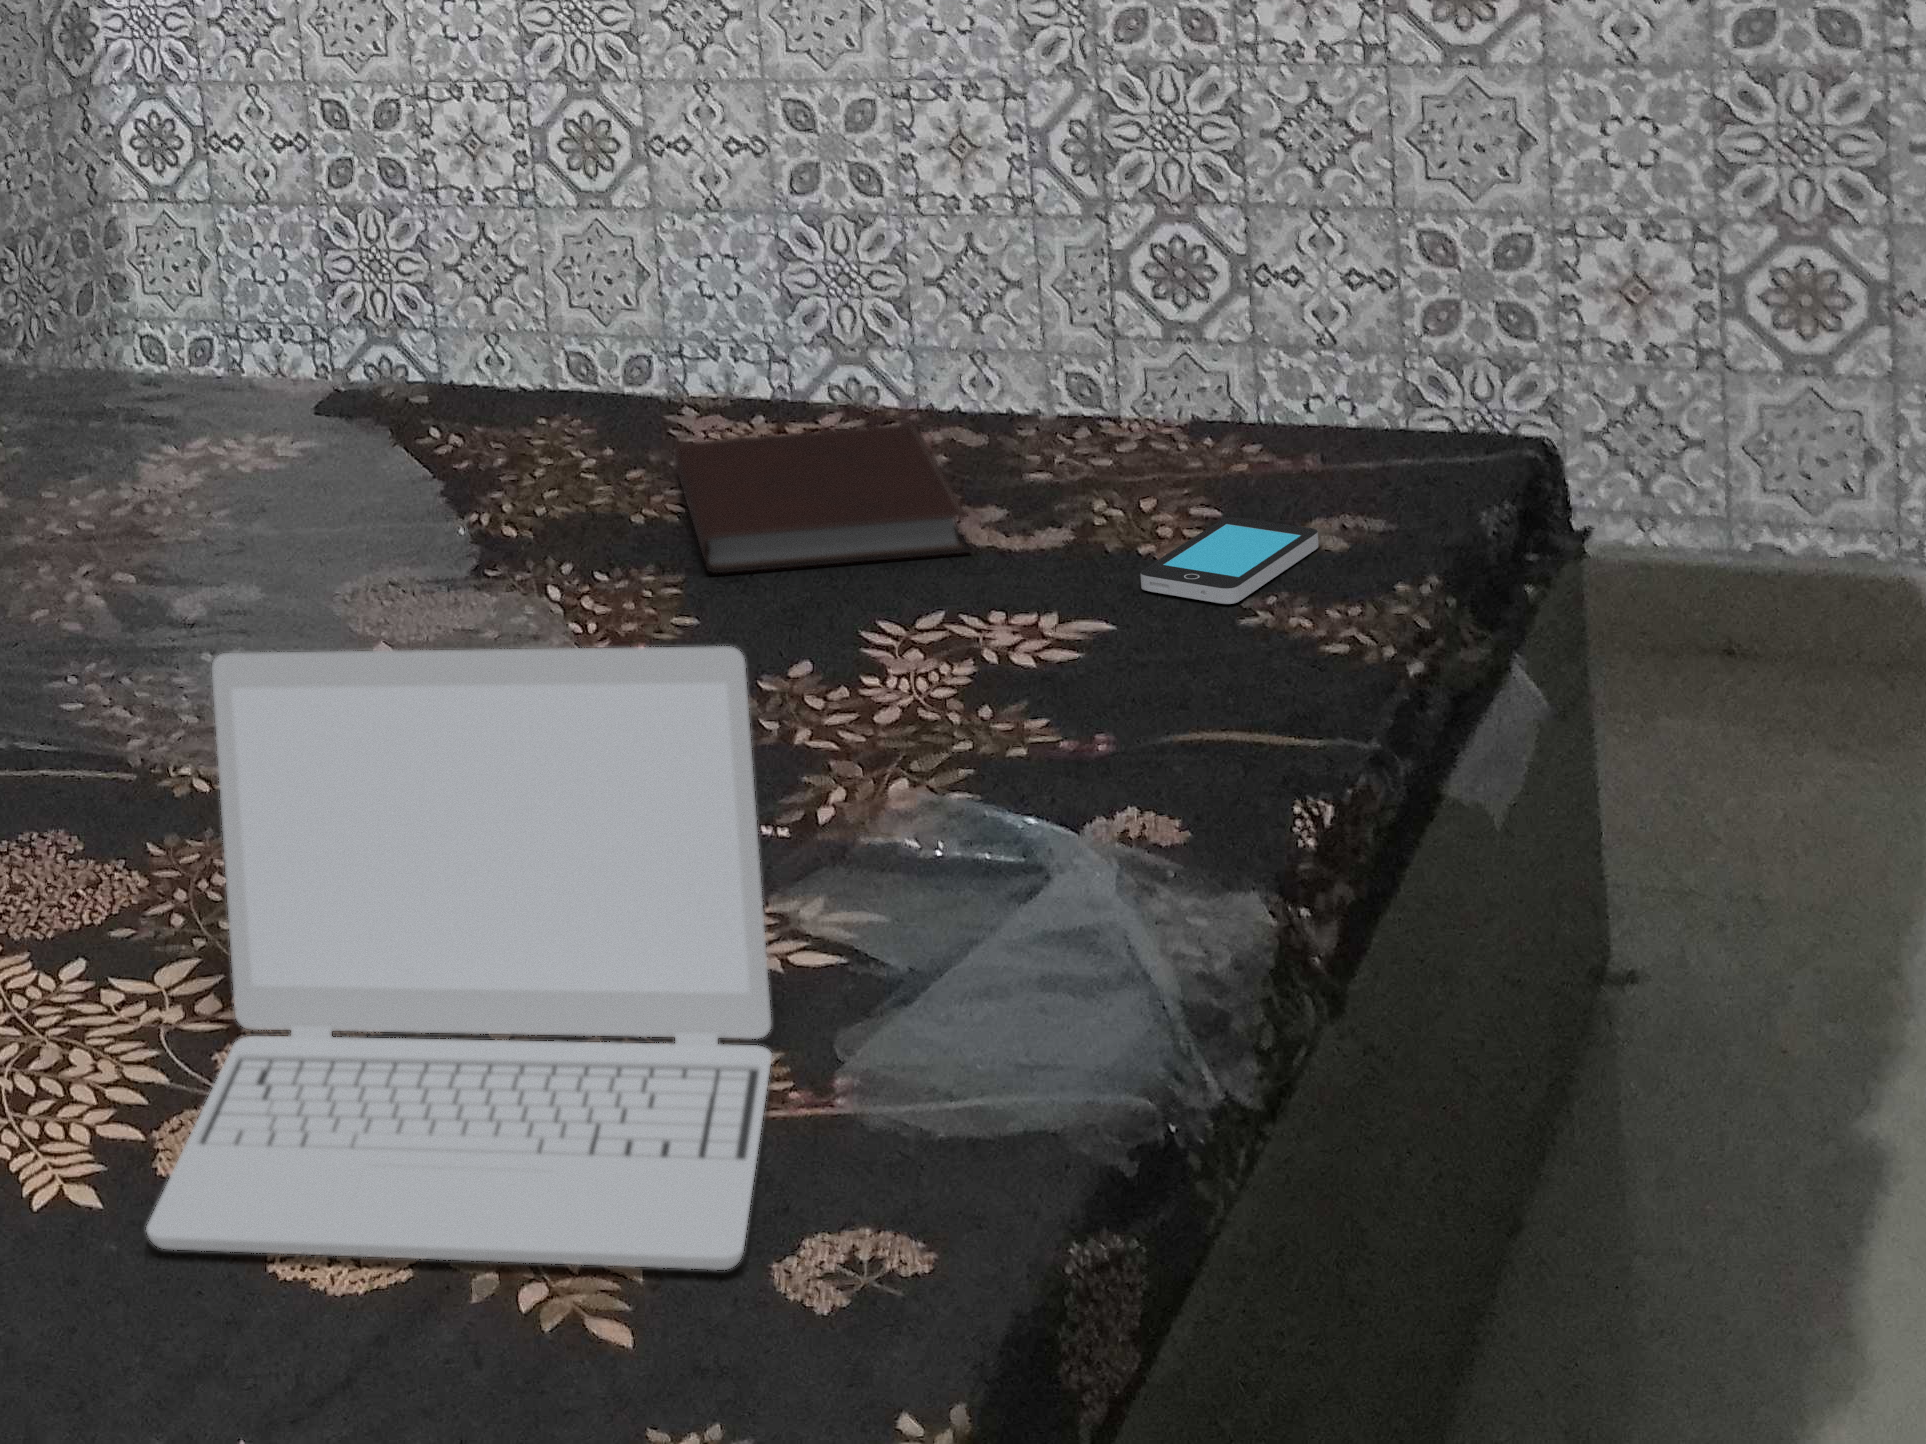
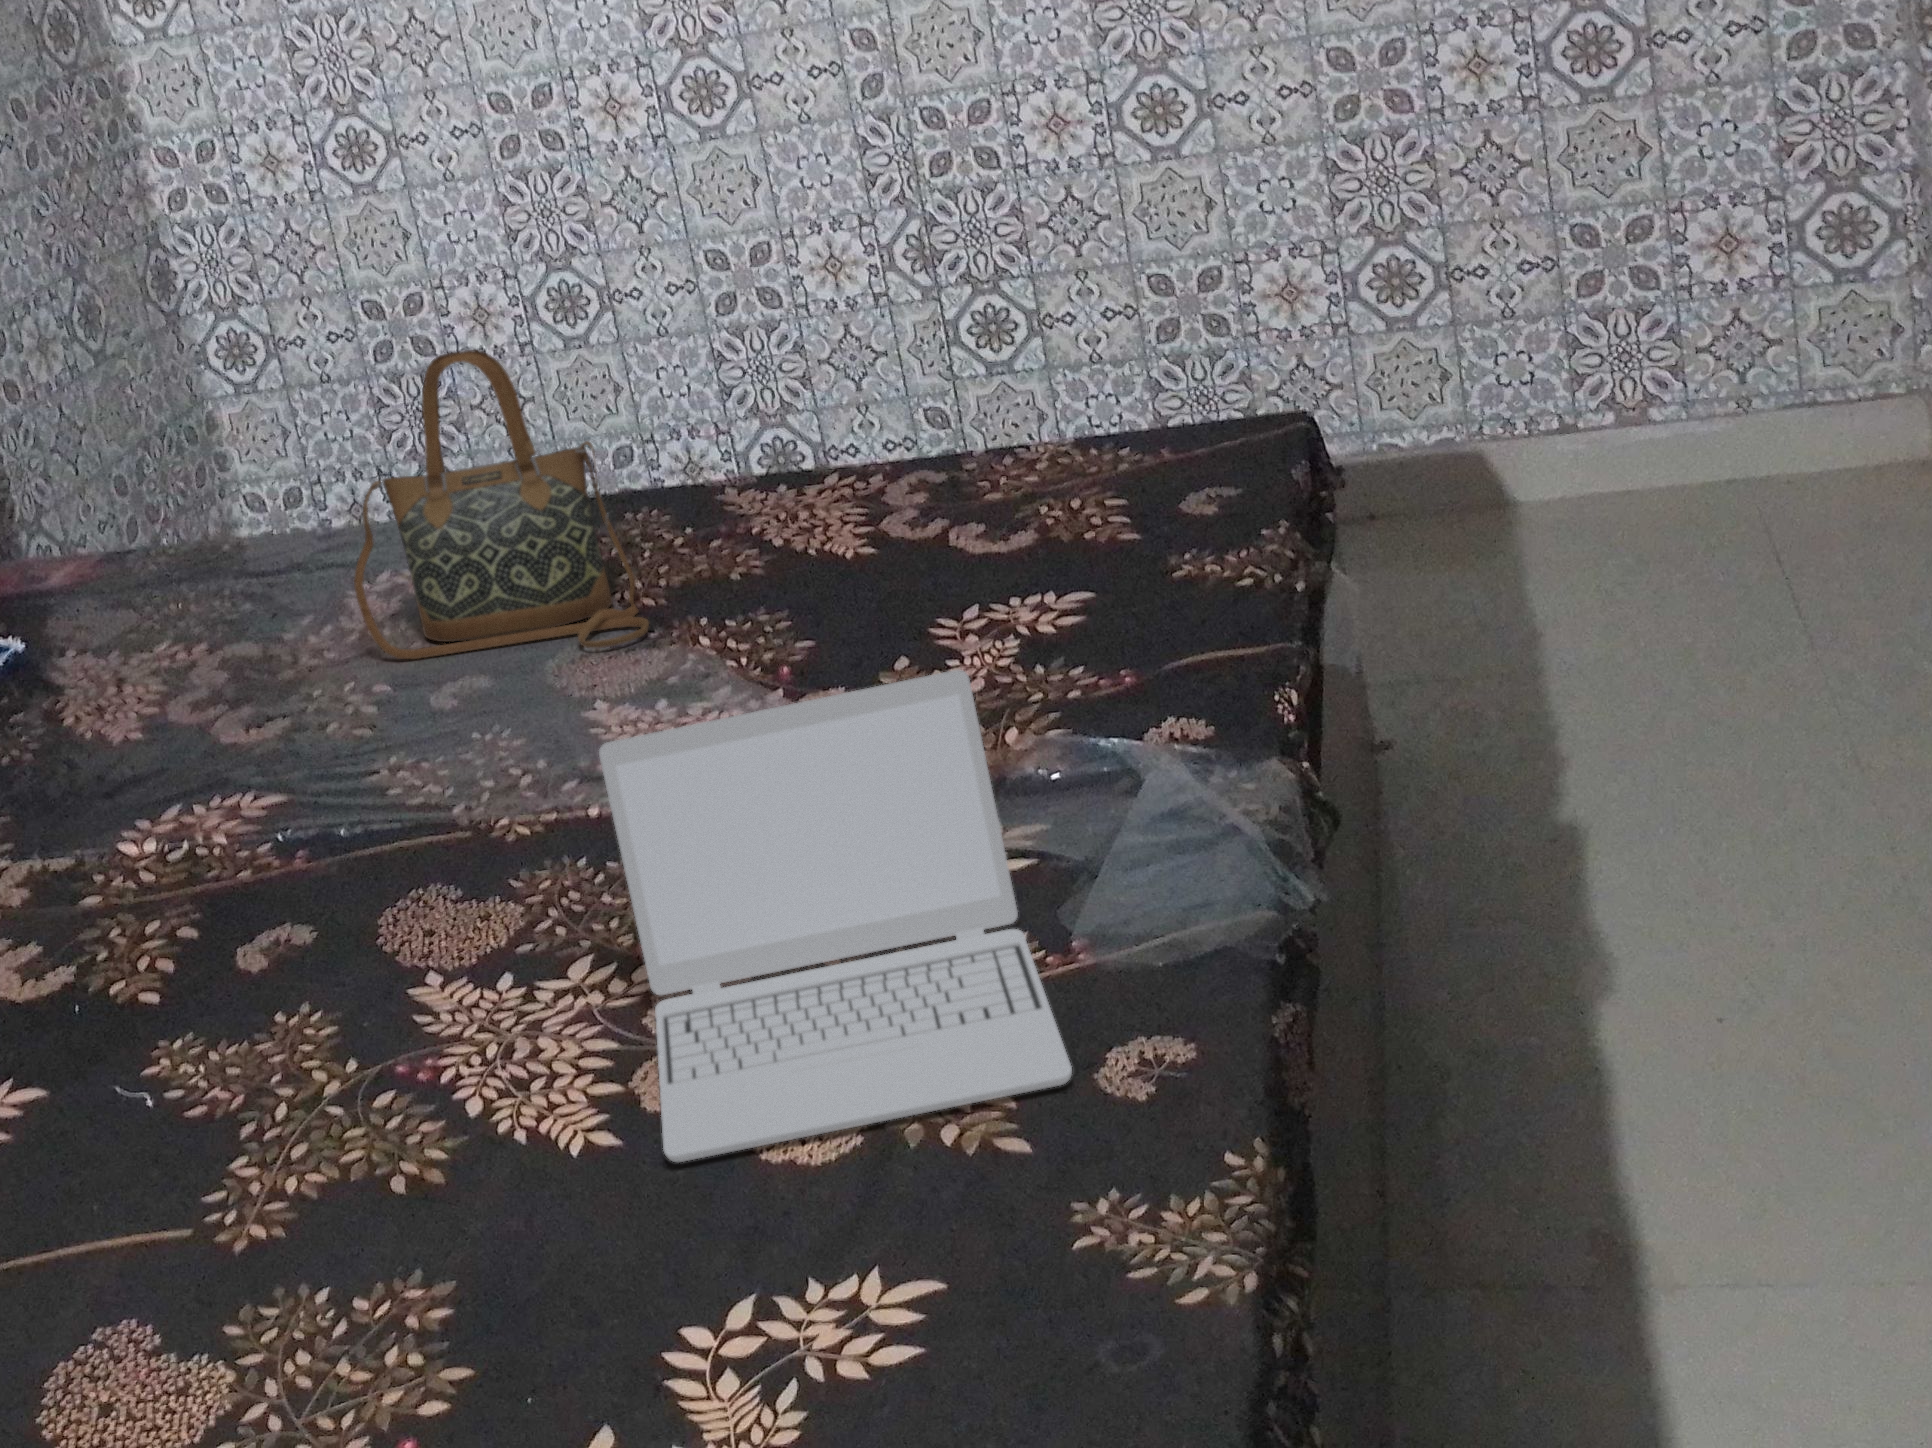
handbag: none [113,141,489,580] -> present [354,350,649,659]
notebook: present [675,423,970,573] -> none [746,472,977,603]
smartphone: present [1140,517,1319,604] -> none [1098,500,1199,562]

